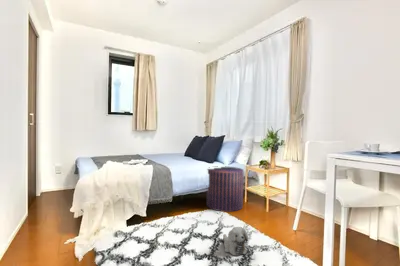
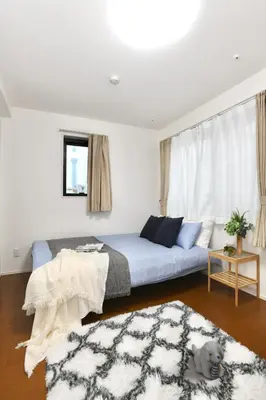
pouf: present [207,166,244,212] -> none [166,252,207,305]

